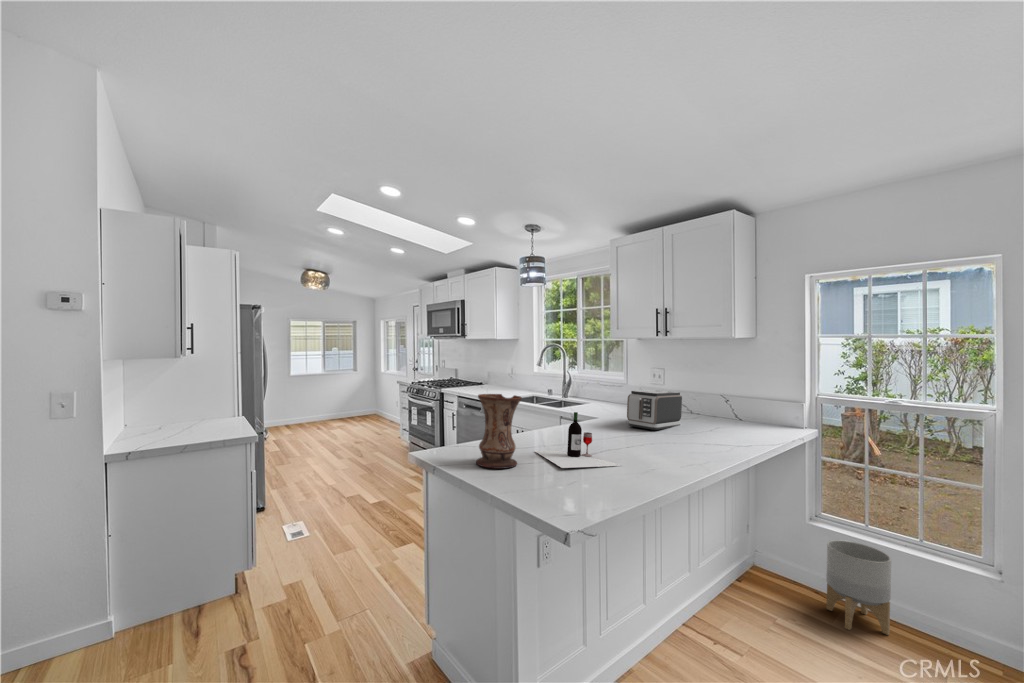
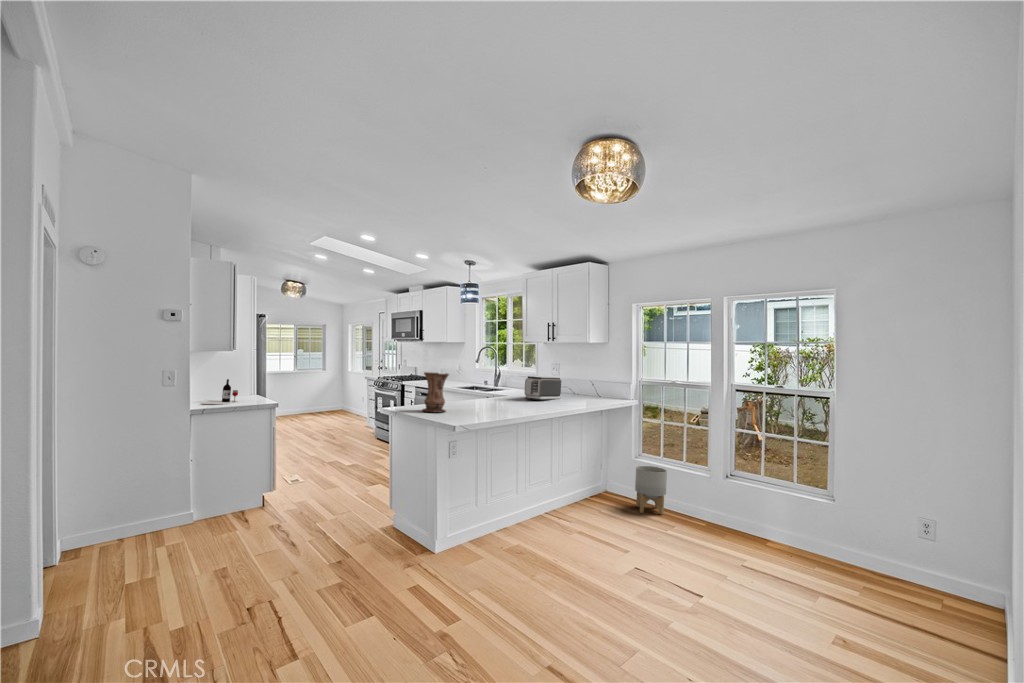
wine bottle: present [535,412,620,468] -> present [202,379,238,404]

